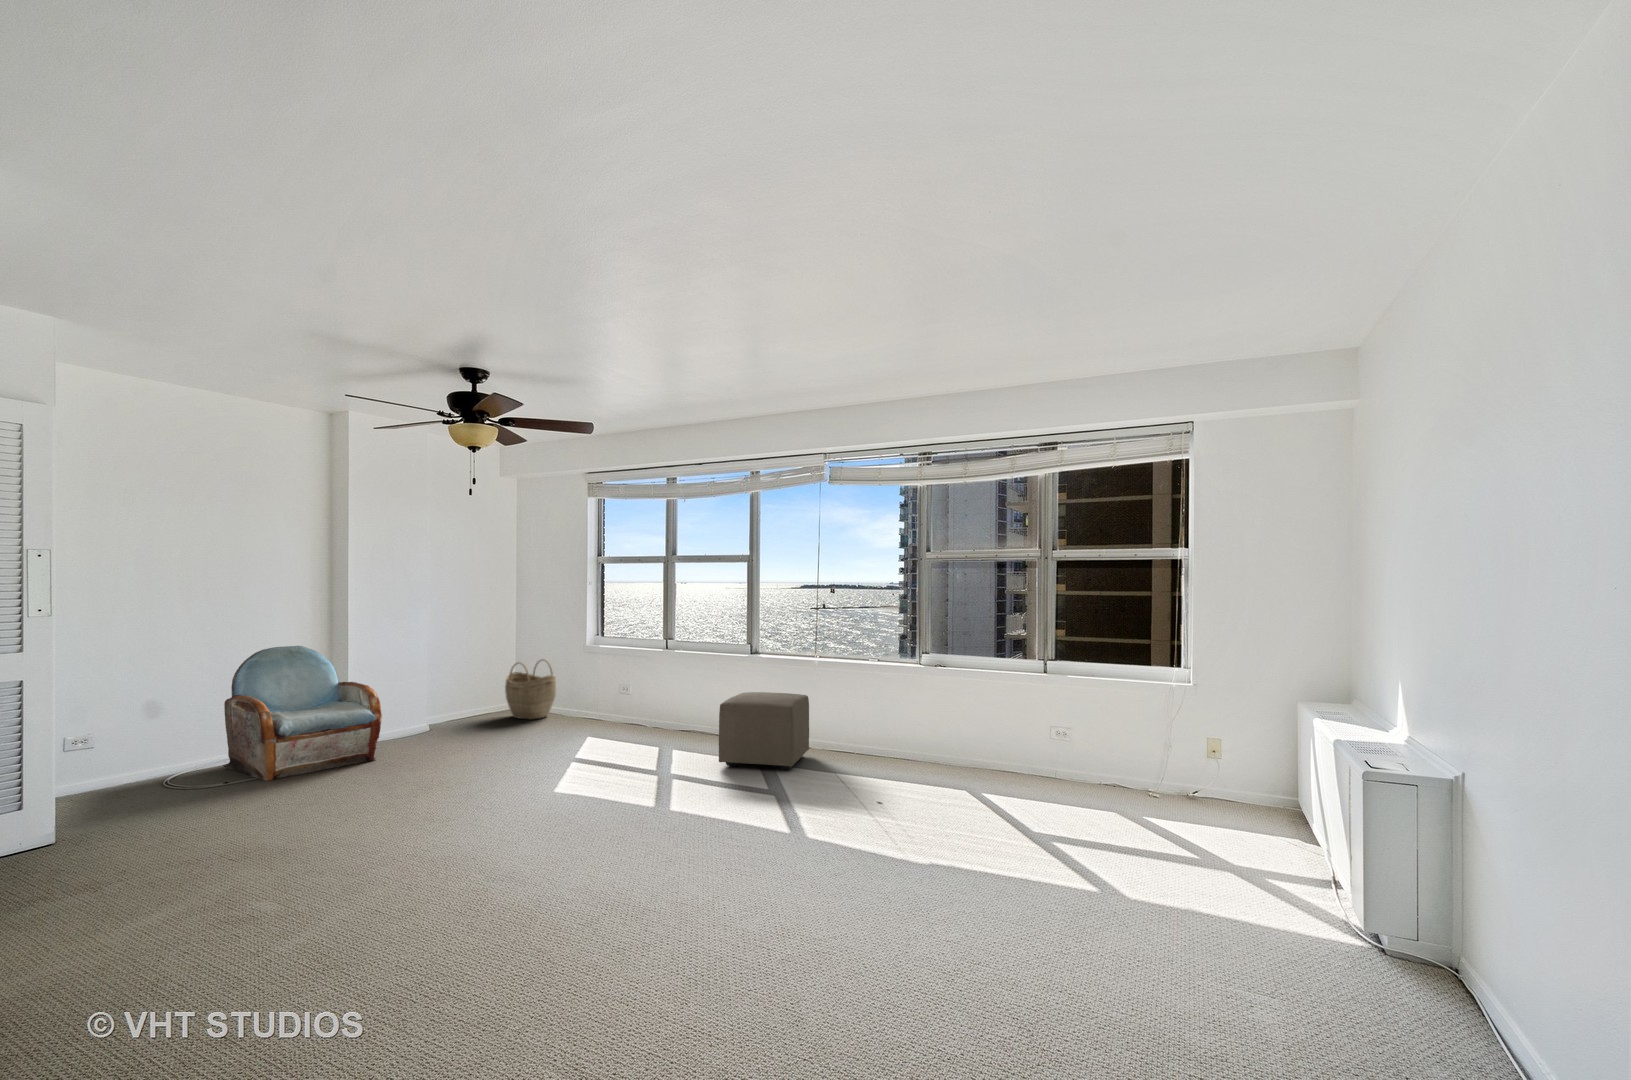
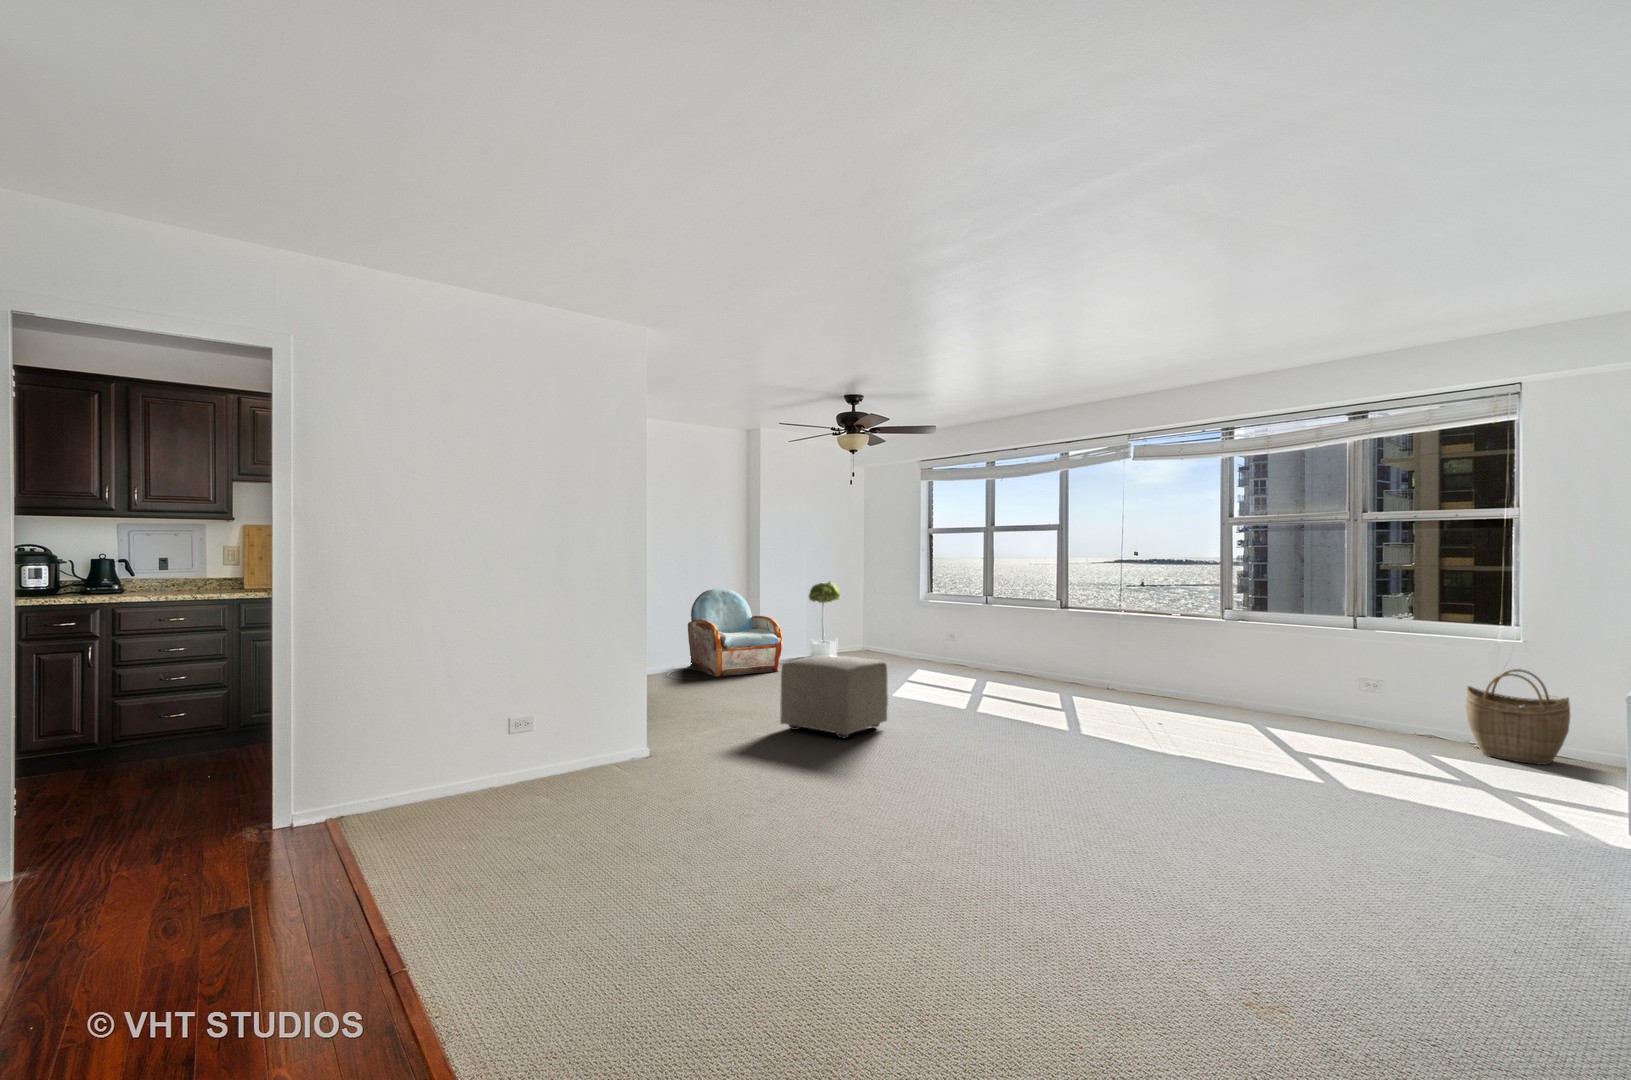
potted tree: none [431,626,478,731] -> present [809,582,840,657]
woven basket: present [505,659,556,719] -> present [1466,669,1570,765]
ottoman: present [719,692,809,770] -> present [780,655,888,738]

